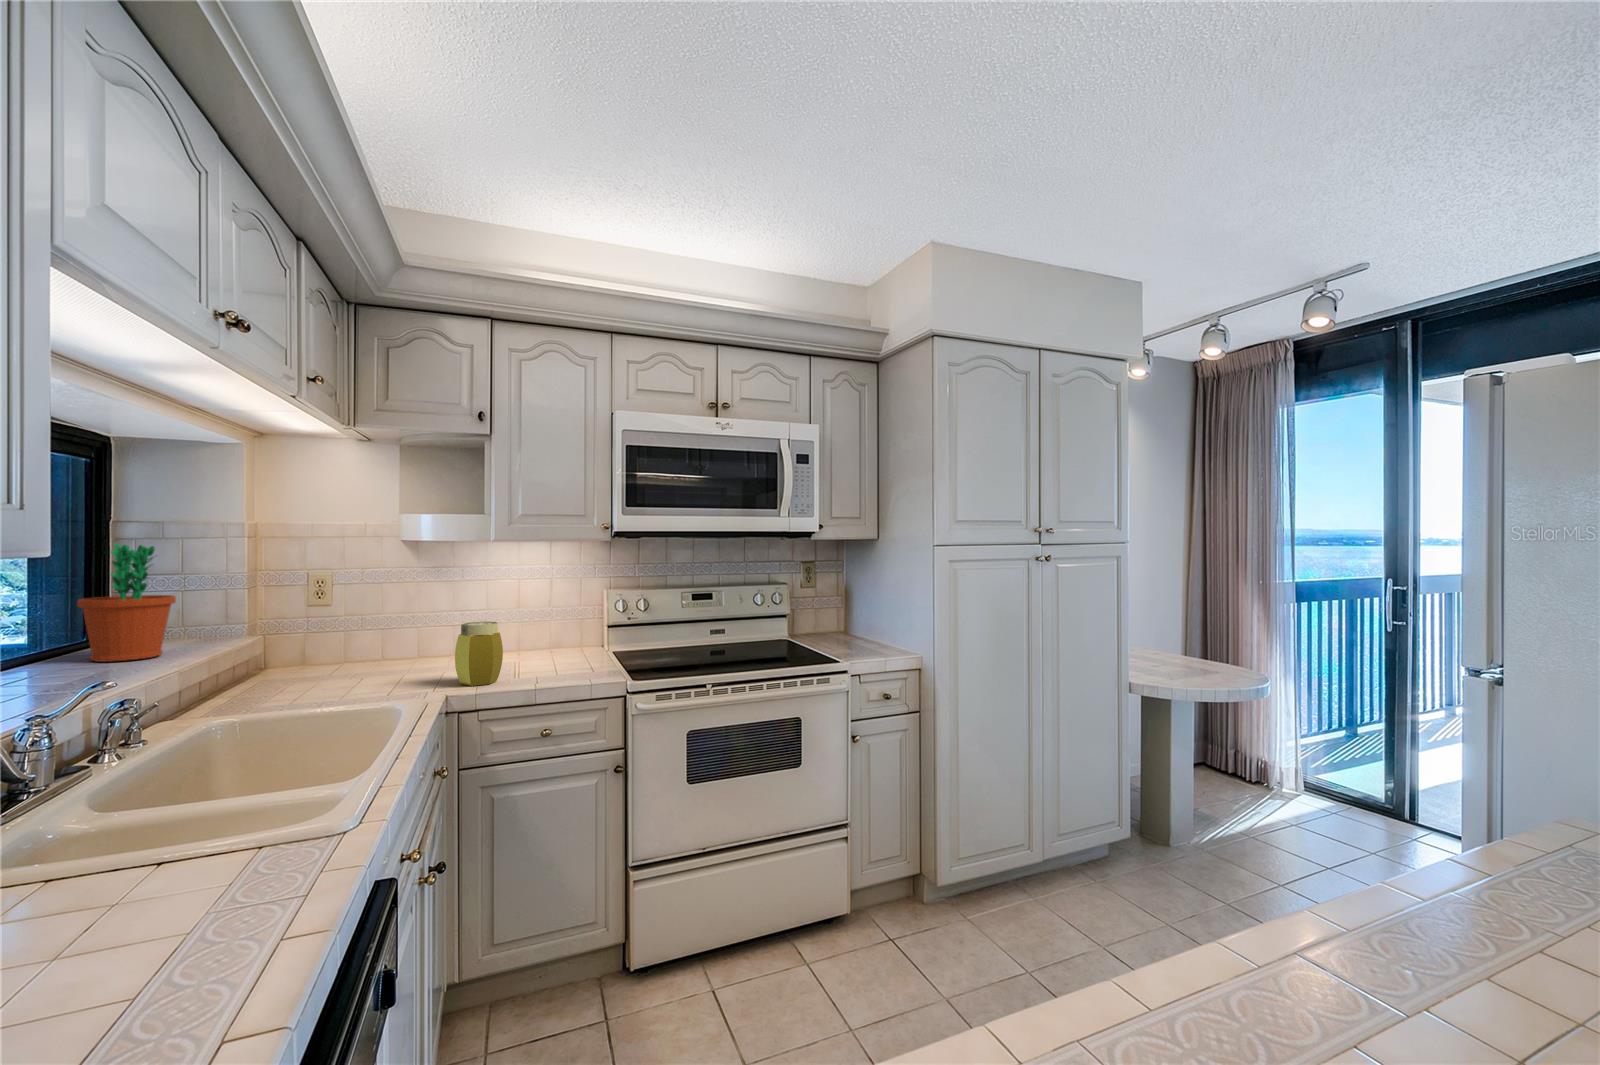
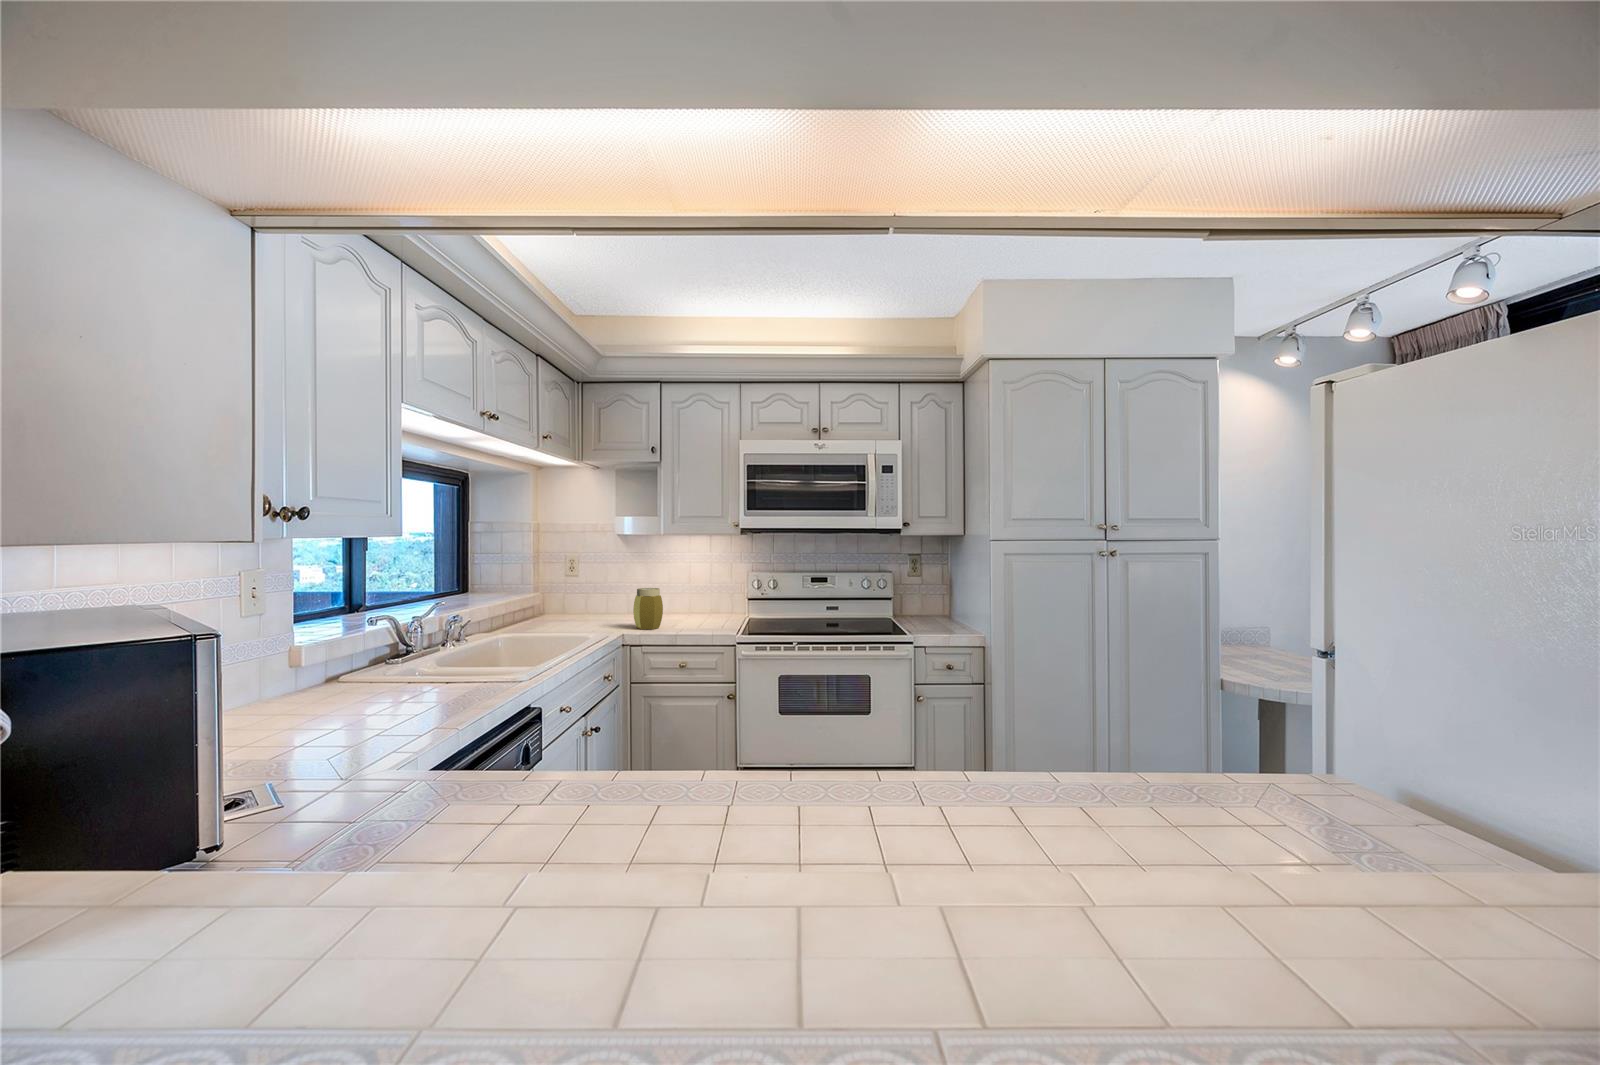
flower pot: present [77,543,176,662] -> none [450,534,494,599]

